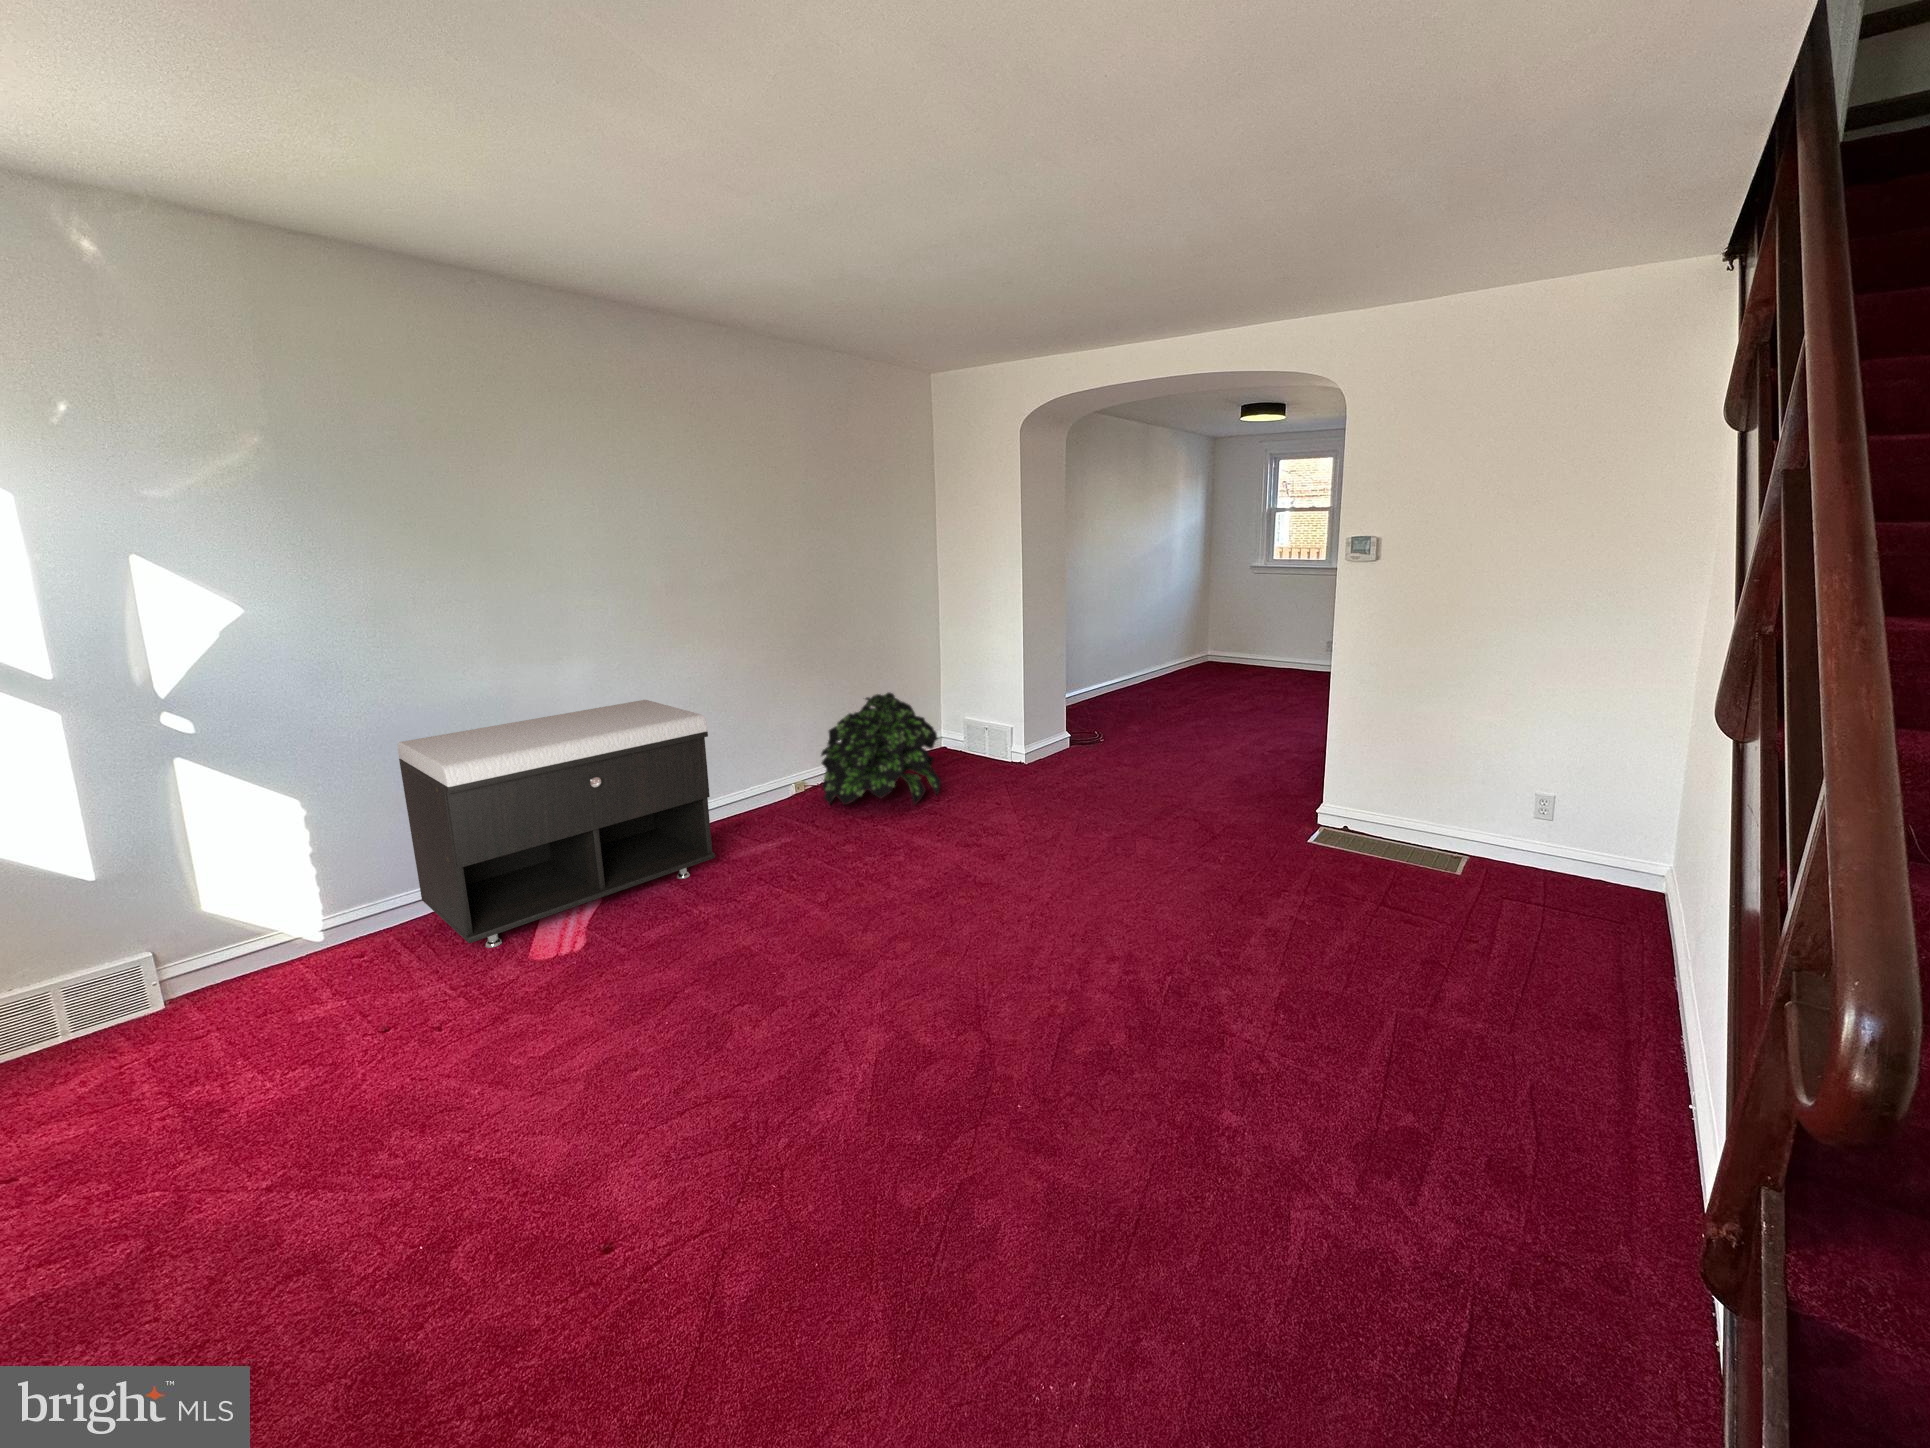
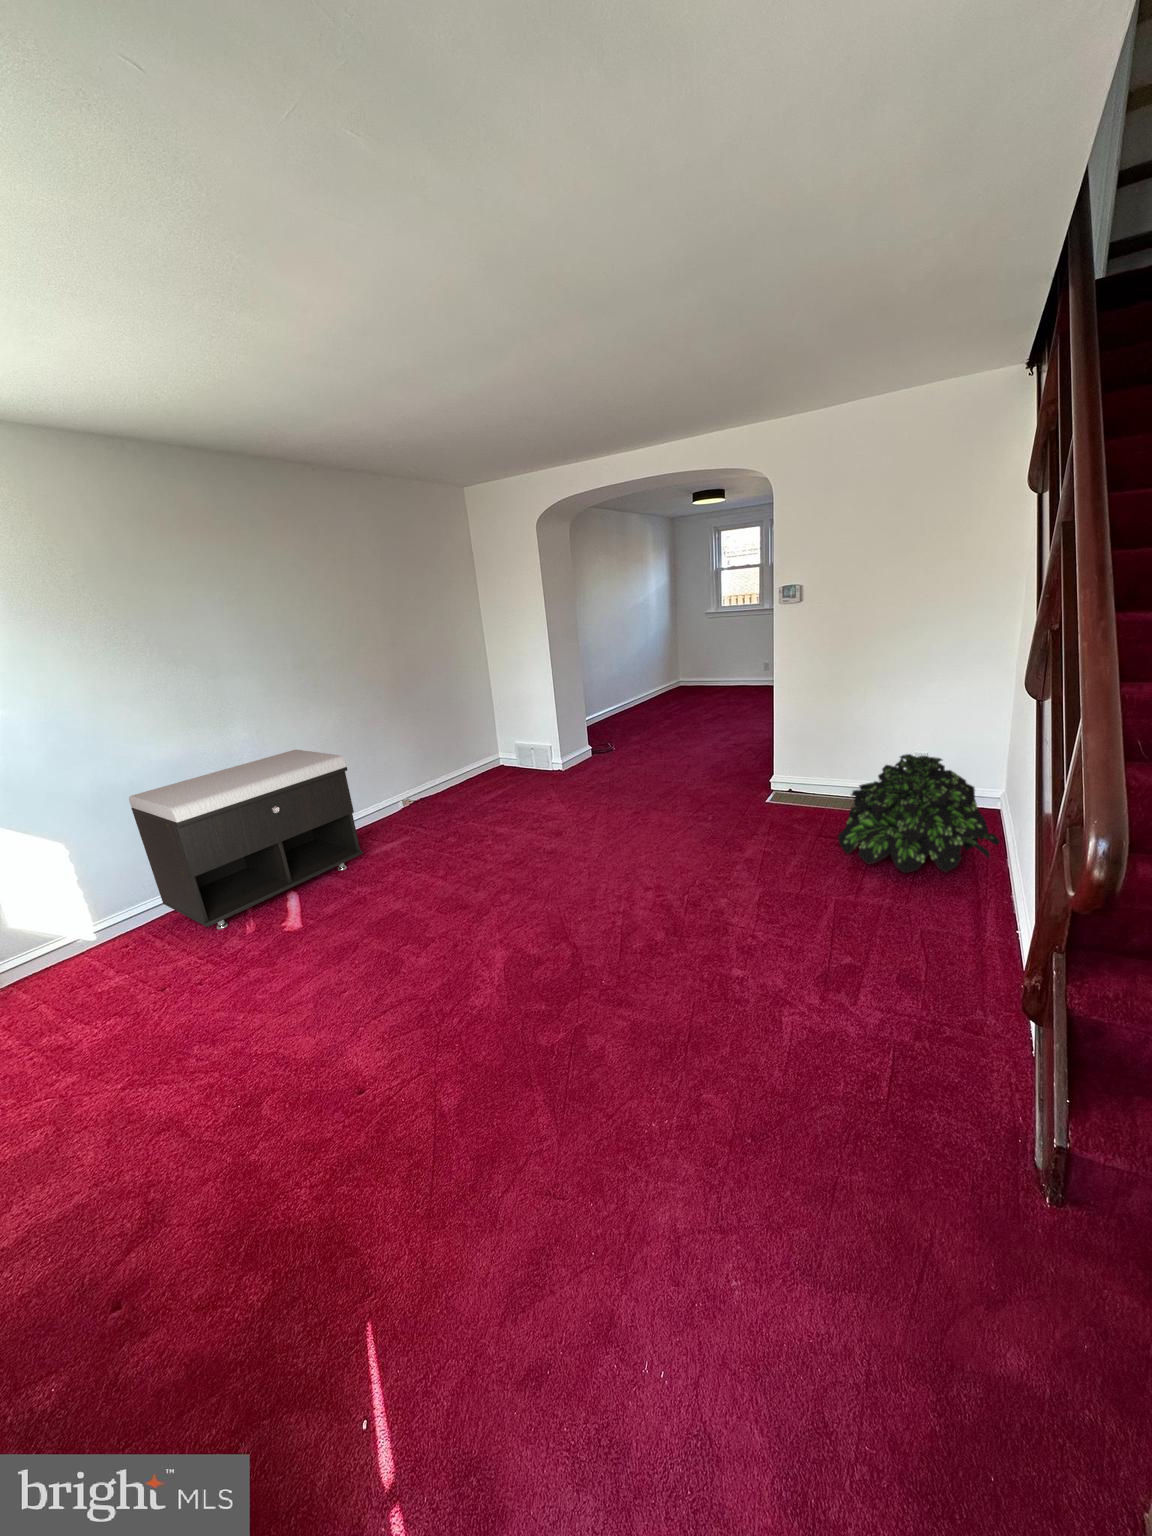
potted plant: present [821,693,941,805] -> present [838,754,1000,873]

